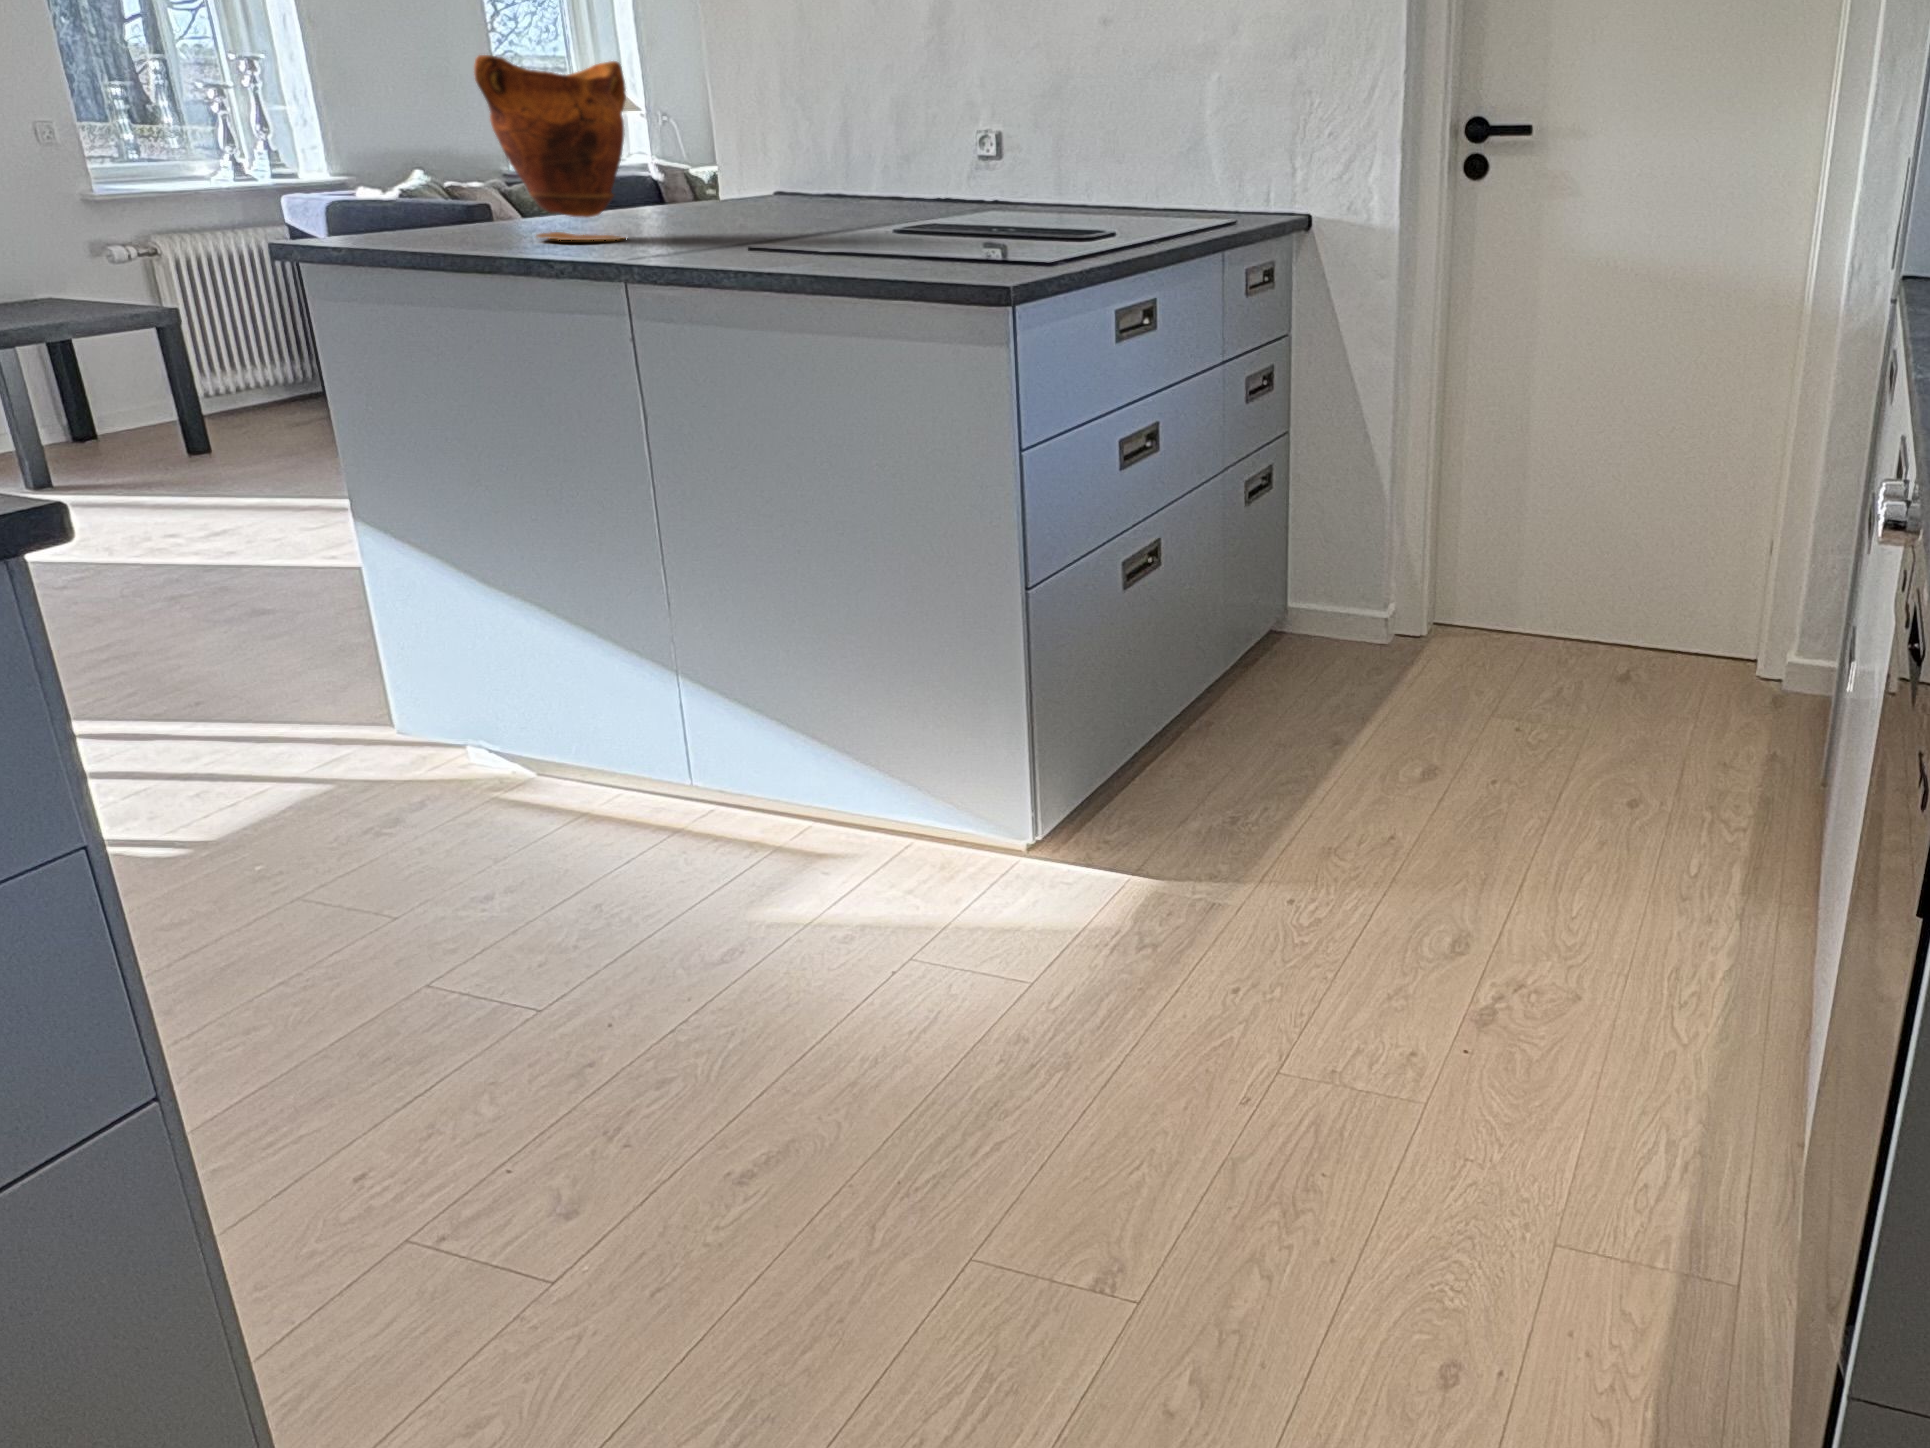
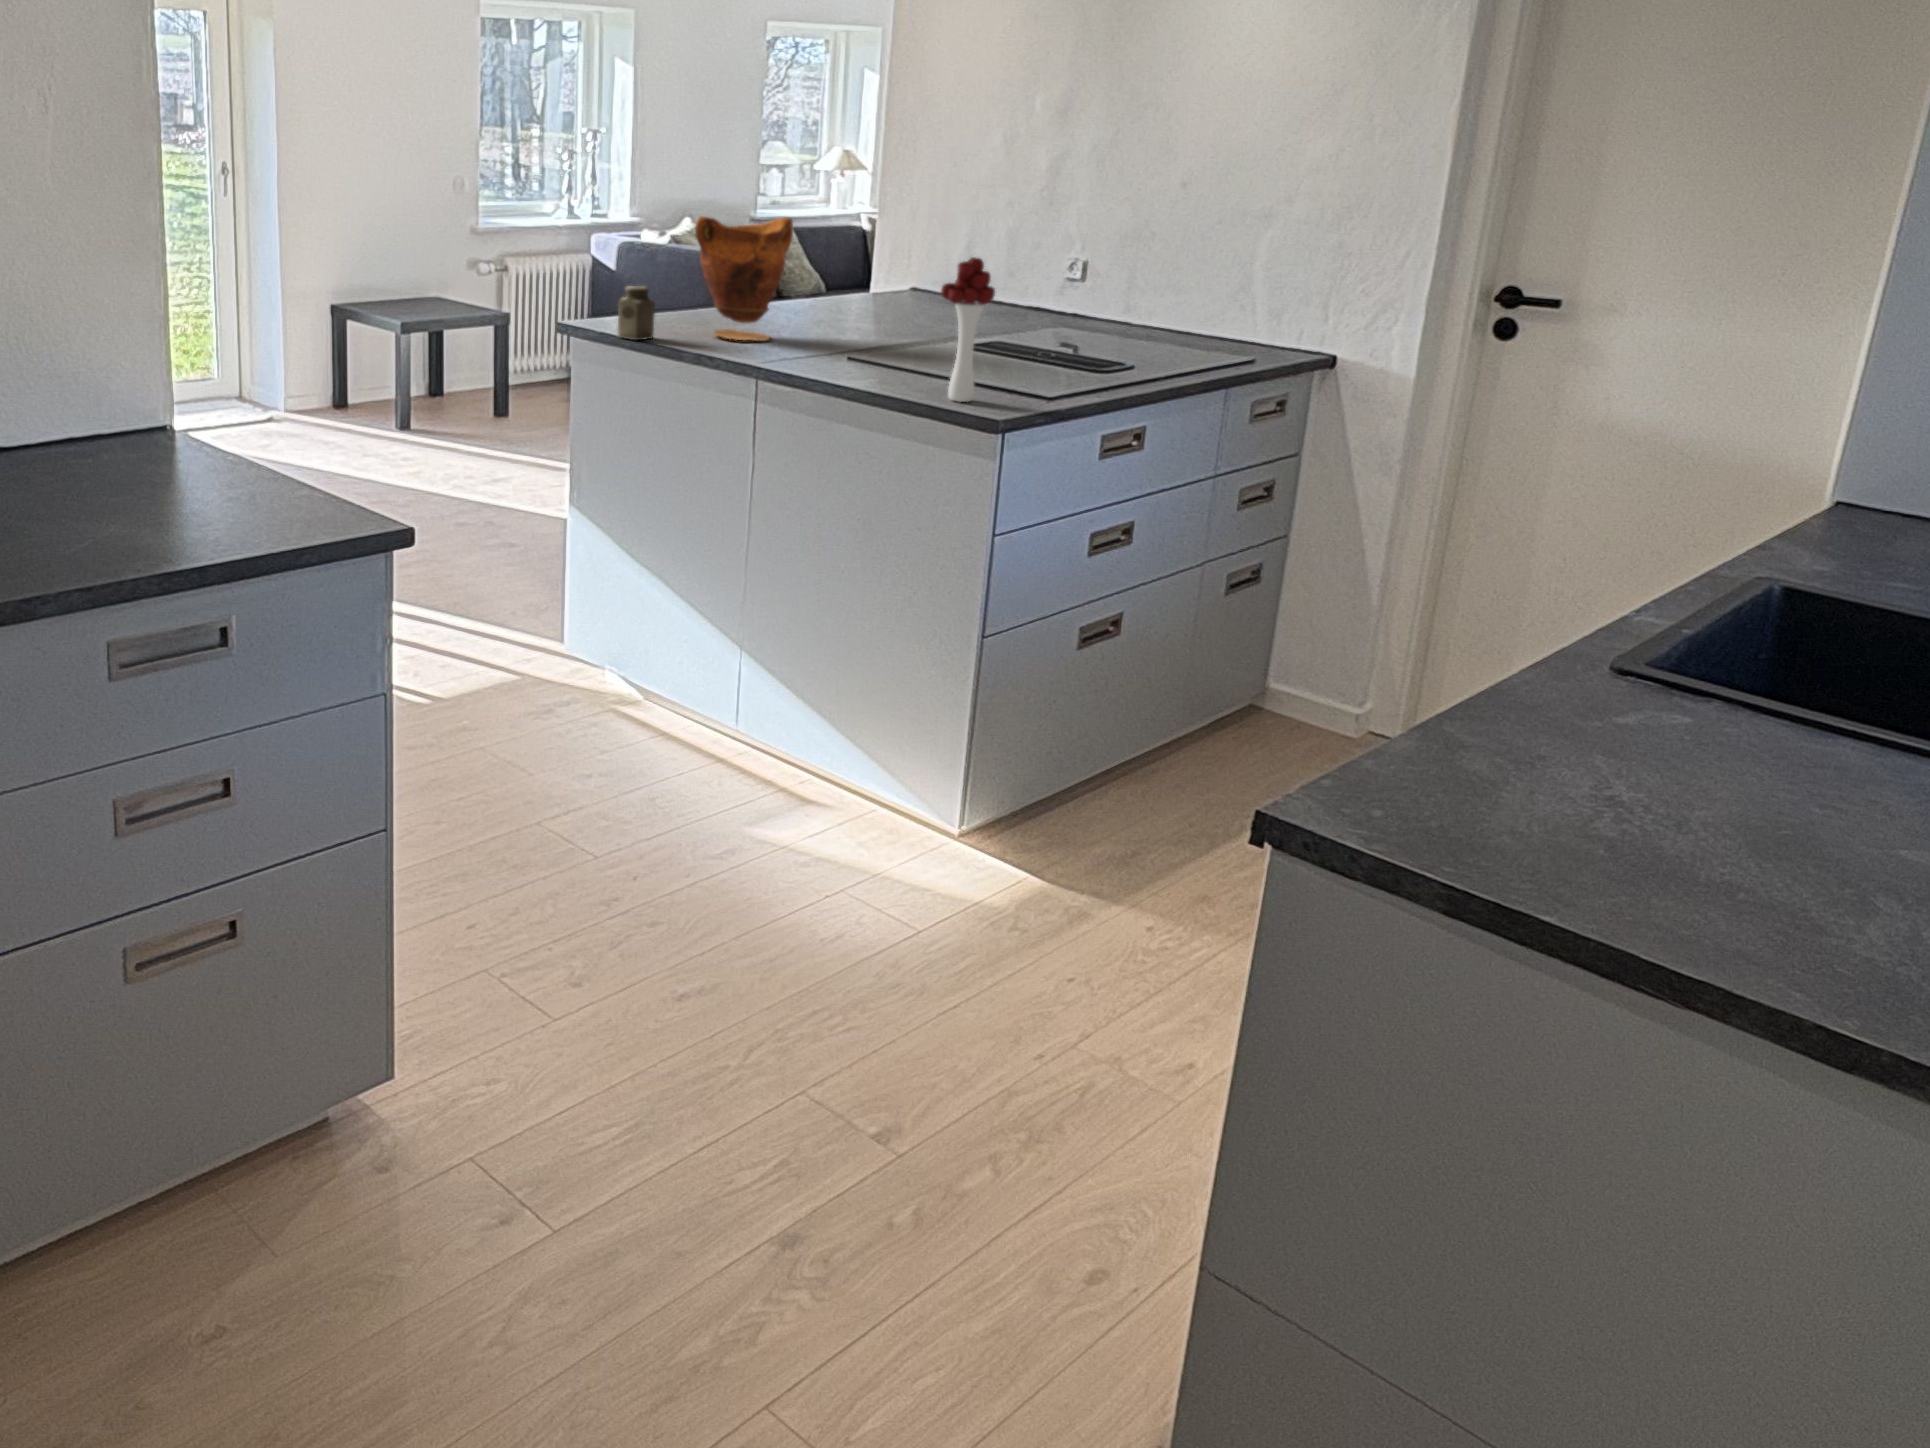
flower bouquet: none [891,64,964,273] -> present [941,257,995,402]
salt shaker: none [372,168,443,250] -> present [617,286,655,340]

